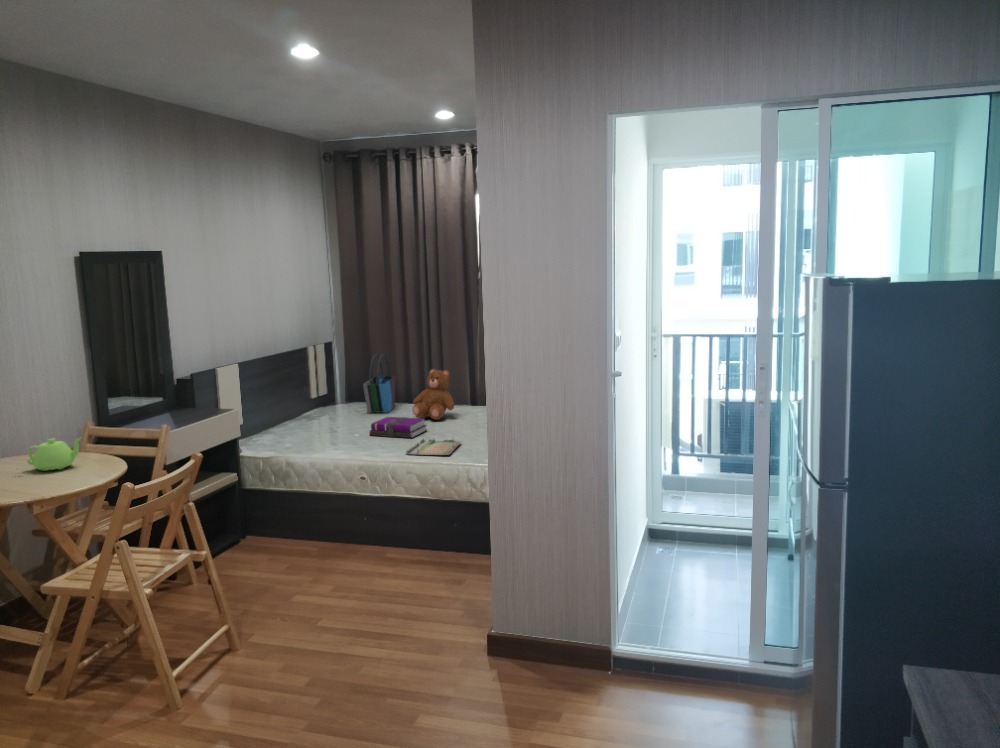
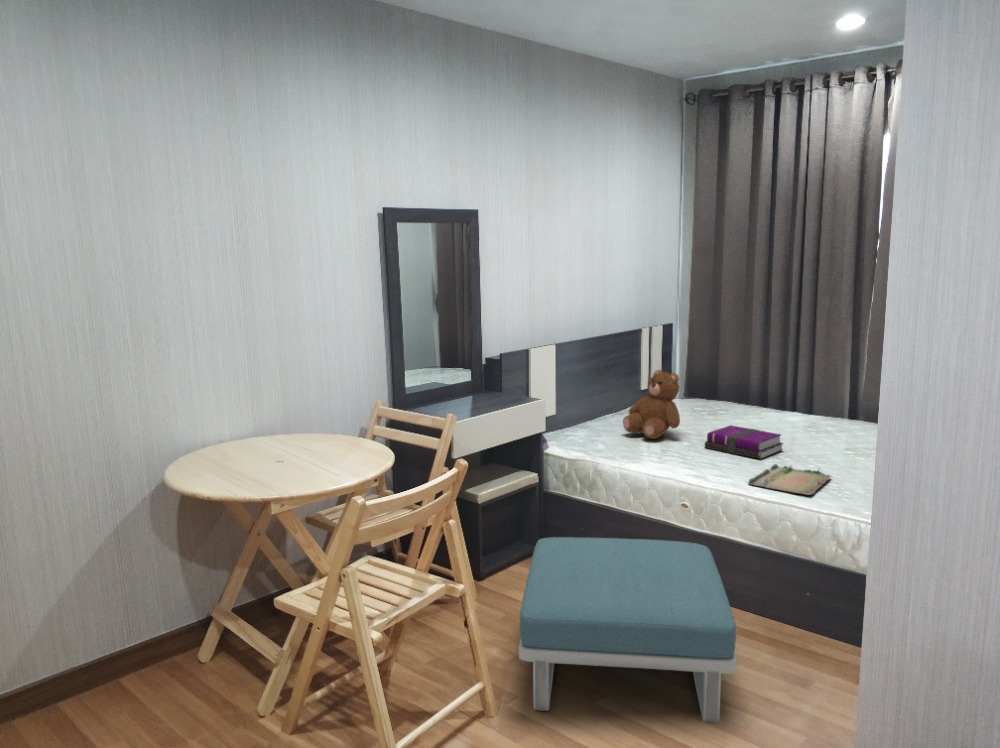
tote bag: present [363,355,396,413] -> none [705,343,749,417]
teddy bear: present [412,369,454,420] -> present [623,370,680,439]
teapot: present [28,438,80,471] -> none [296,419,351,456]
footstool: none [250,501,412,636] -> present [519,537,737,723]

